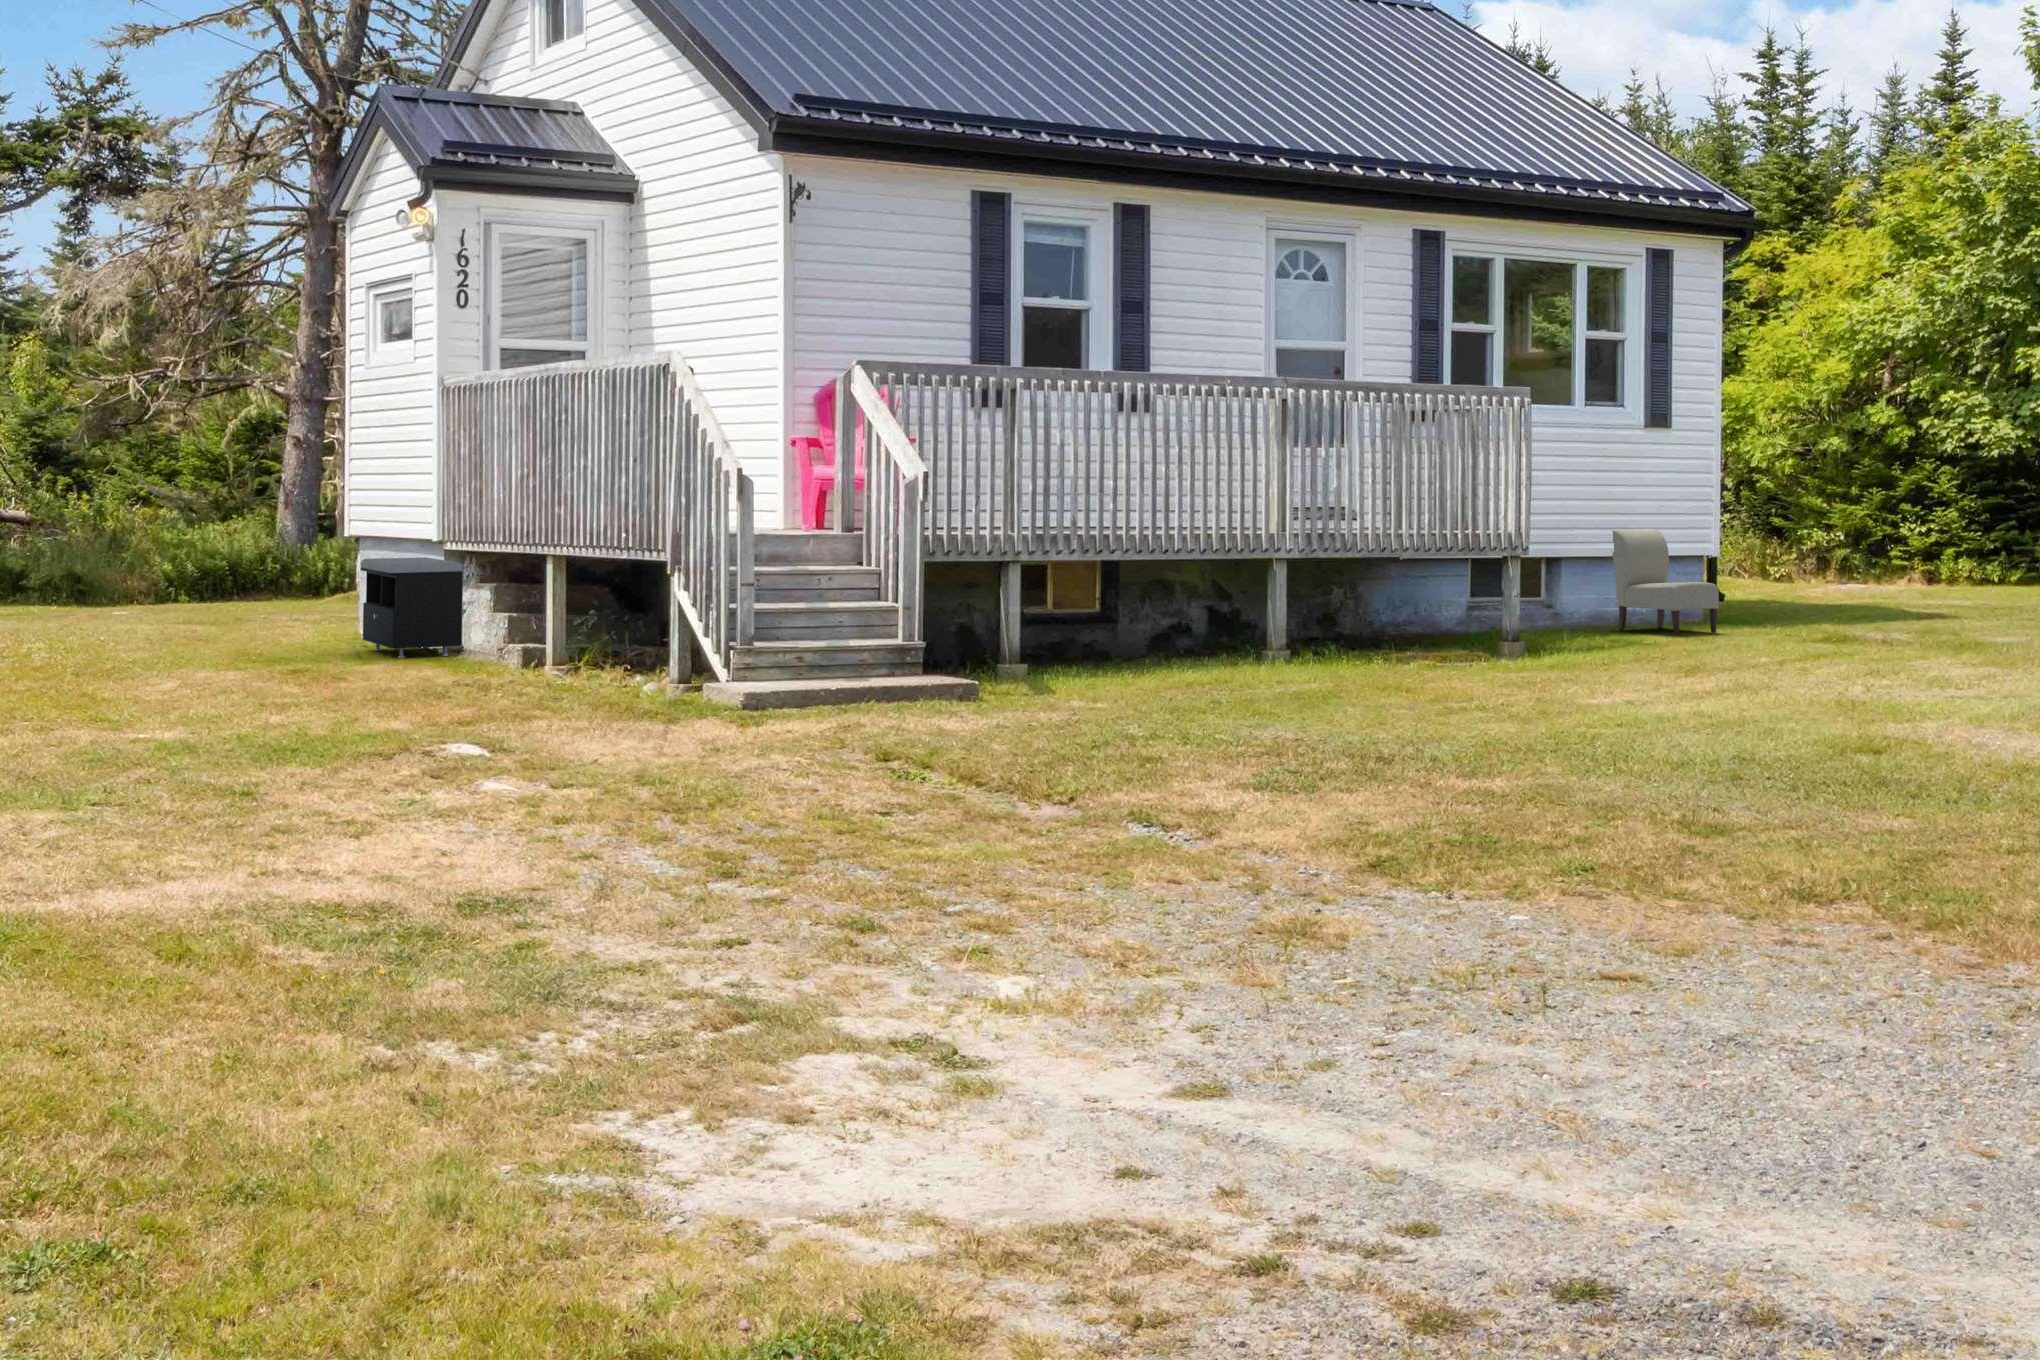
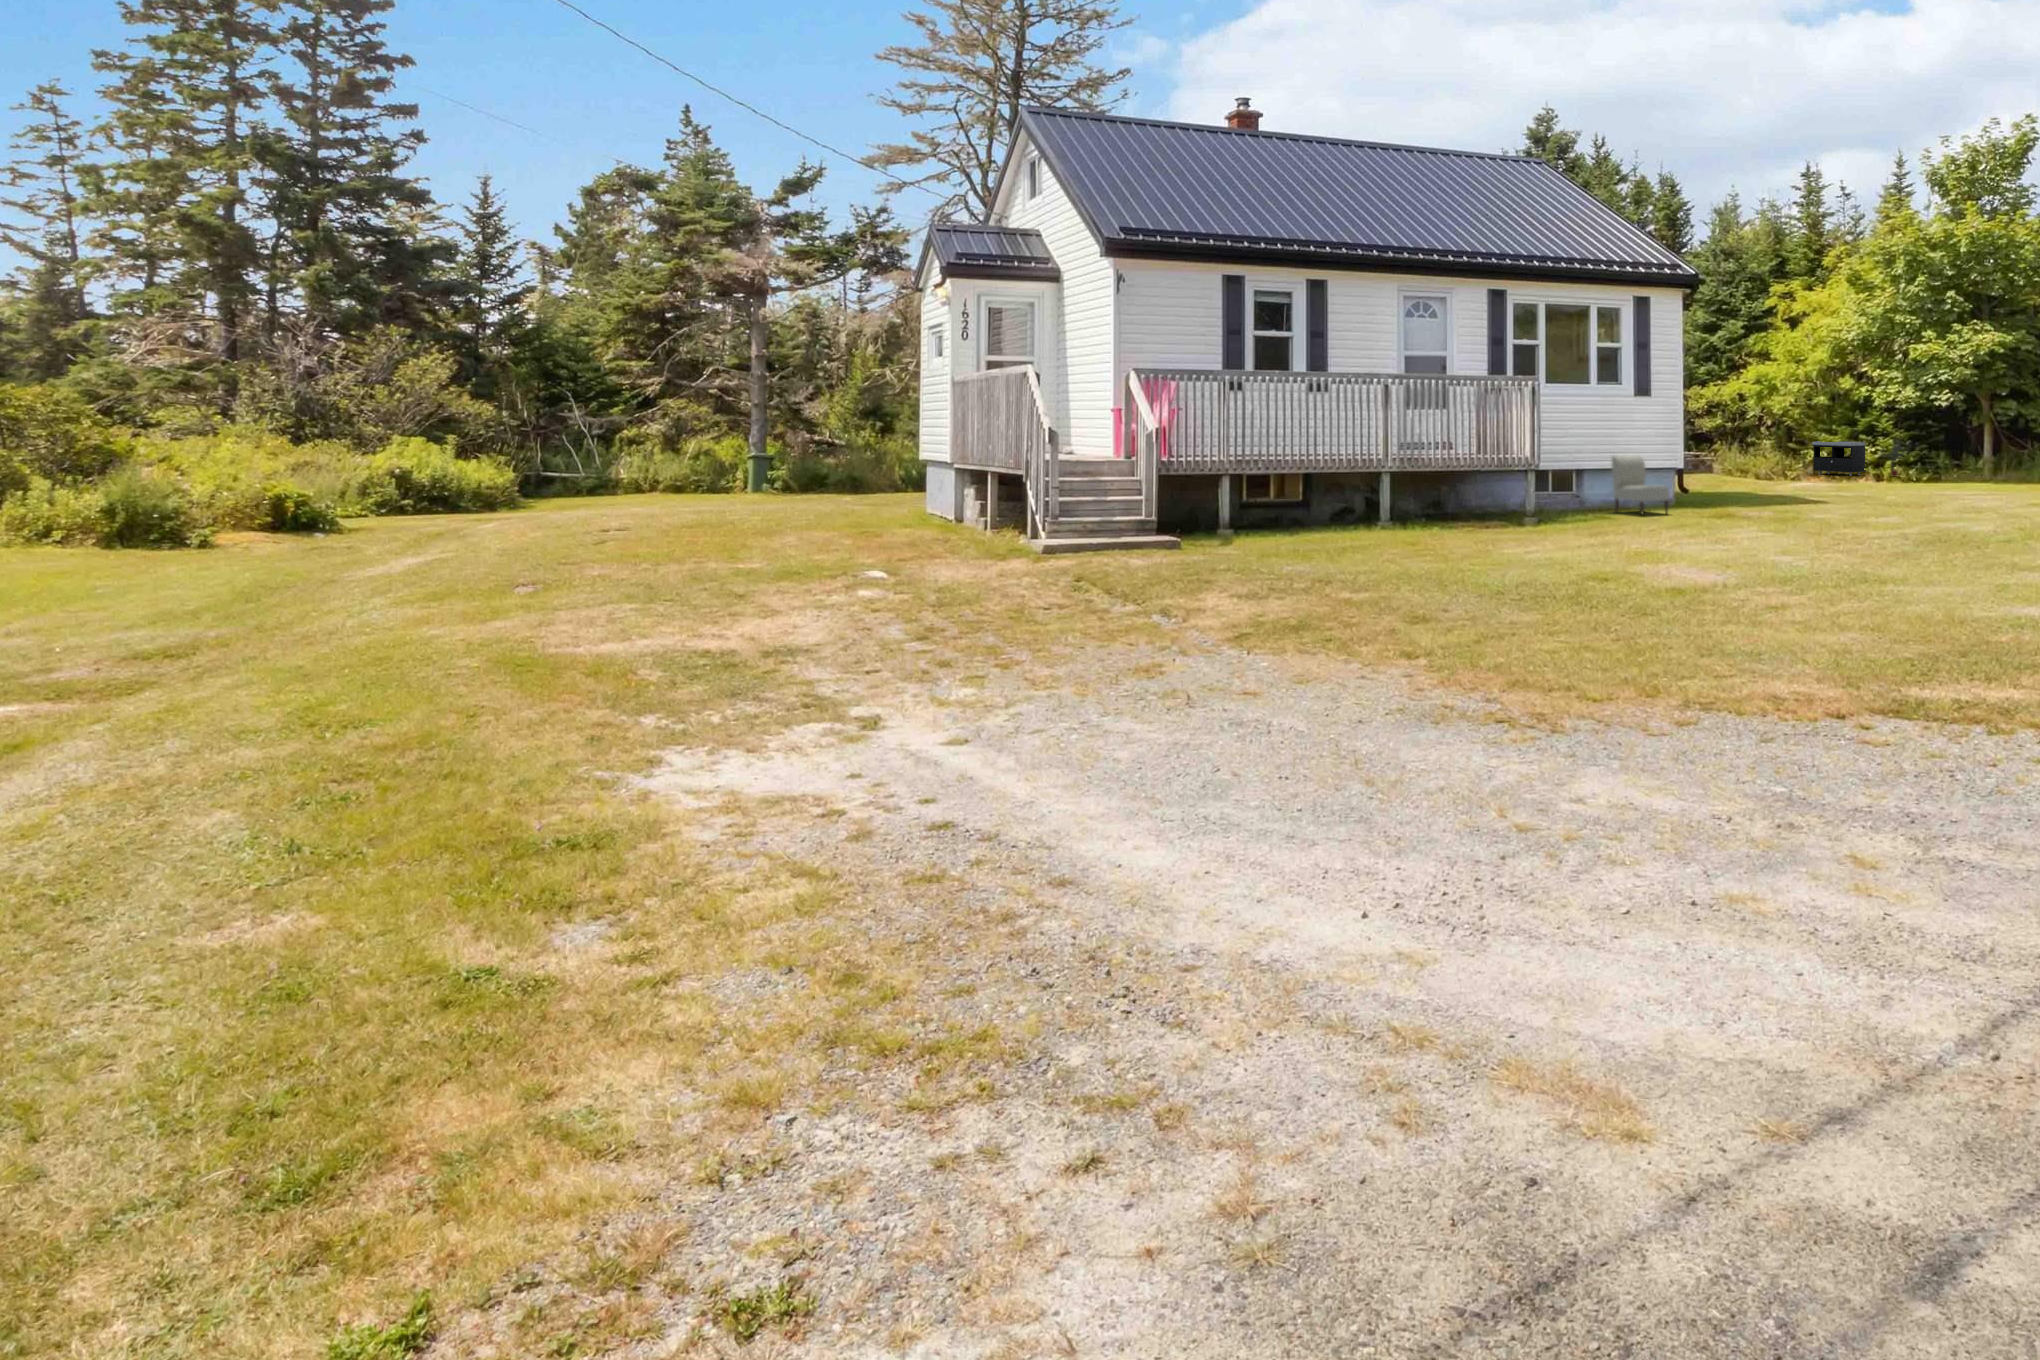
potted tree: none [1939,507,1998,573] -> present [1878,440,1910,477]
storage bench: present [361,558,463,658] -> present [1812,441,1866,476]

